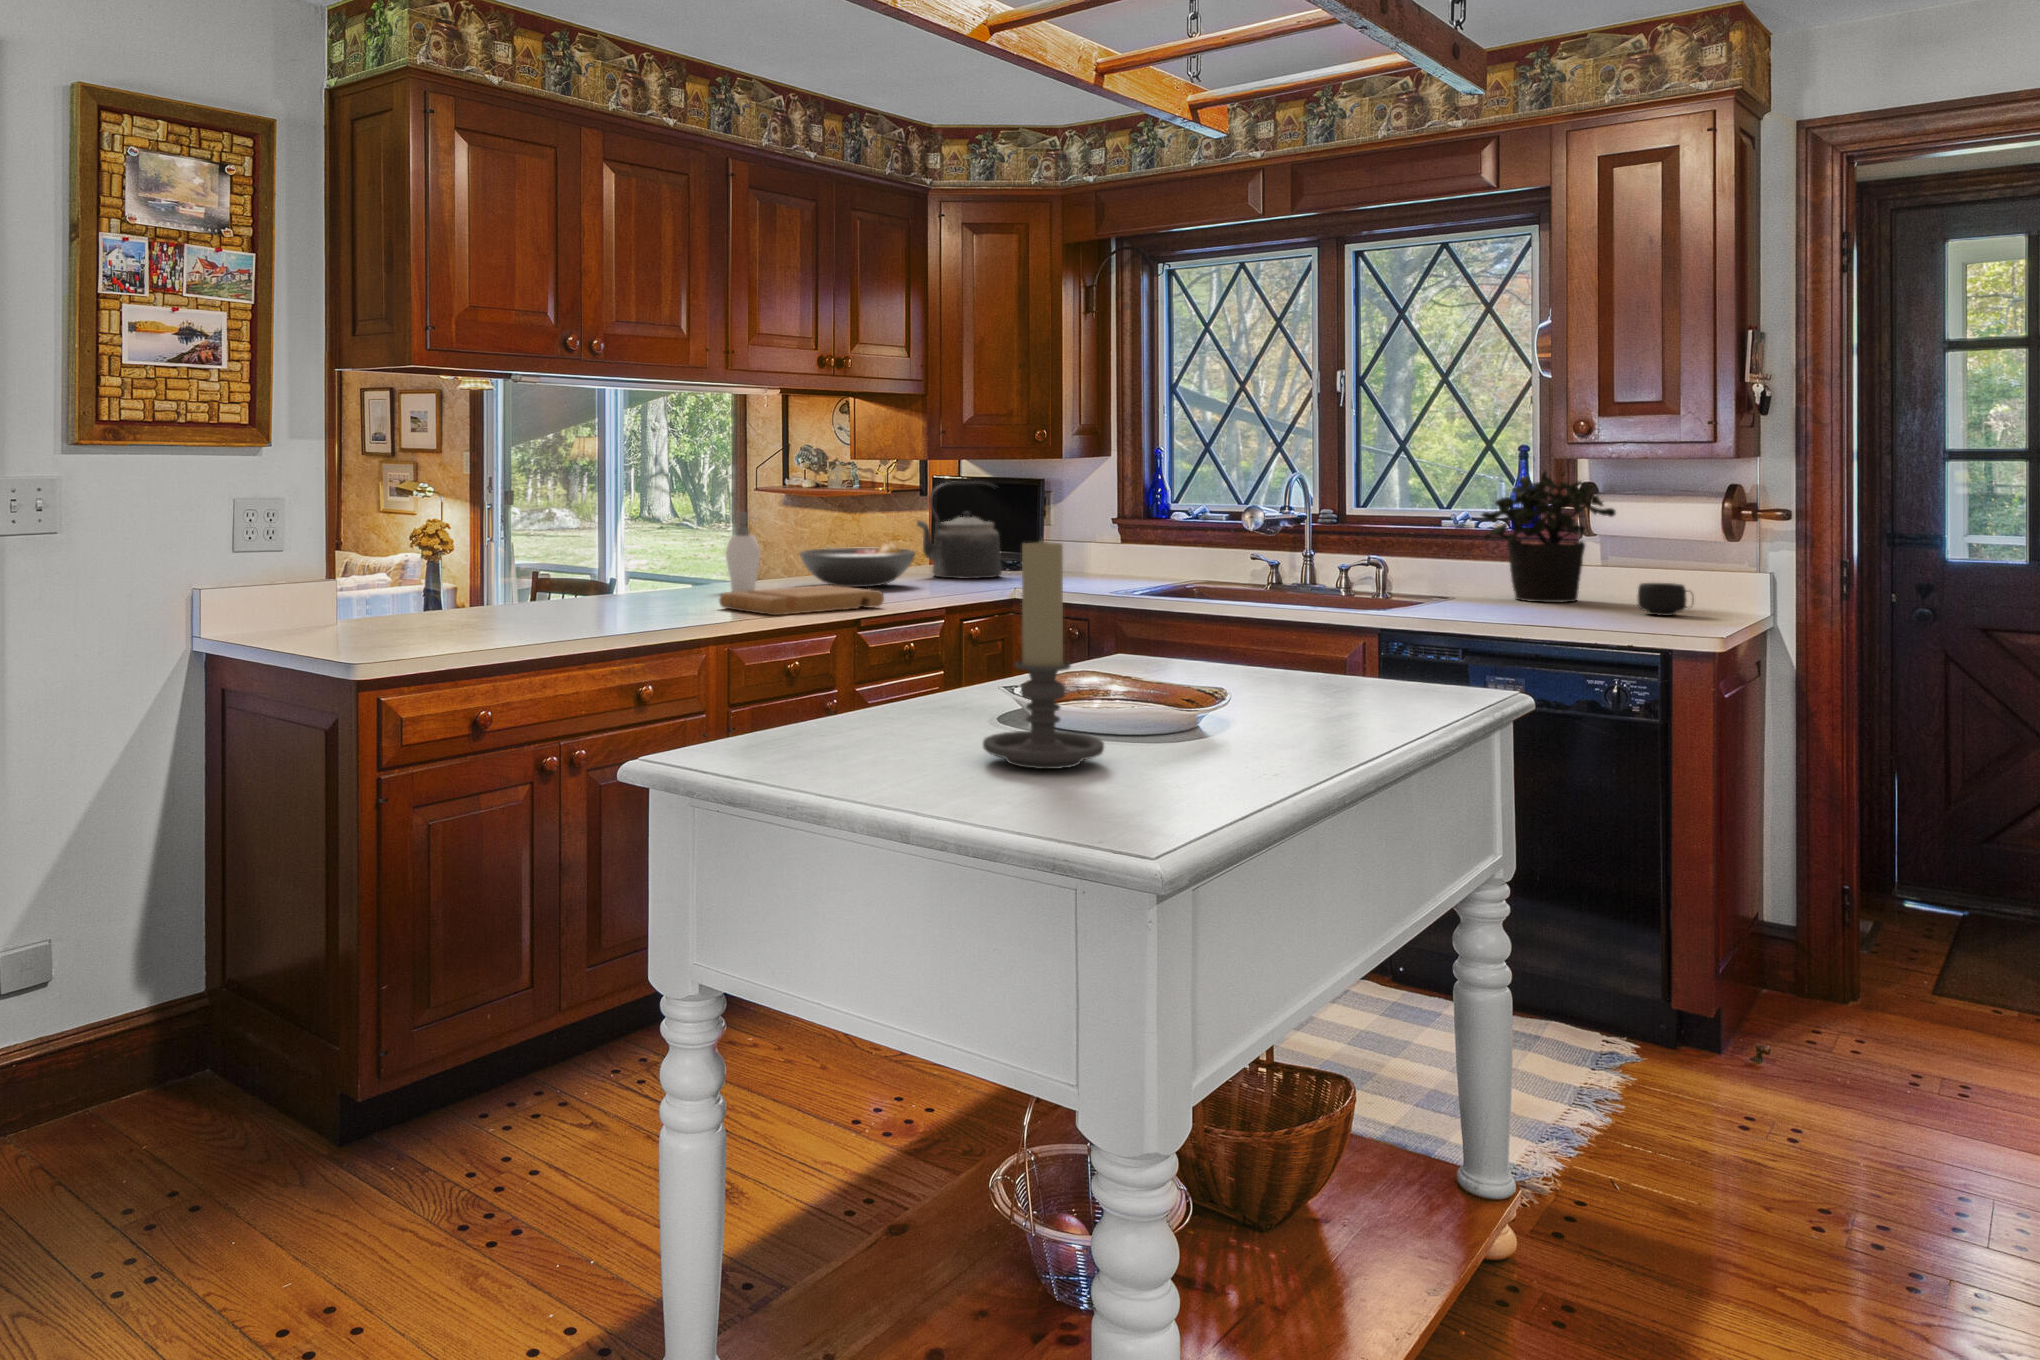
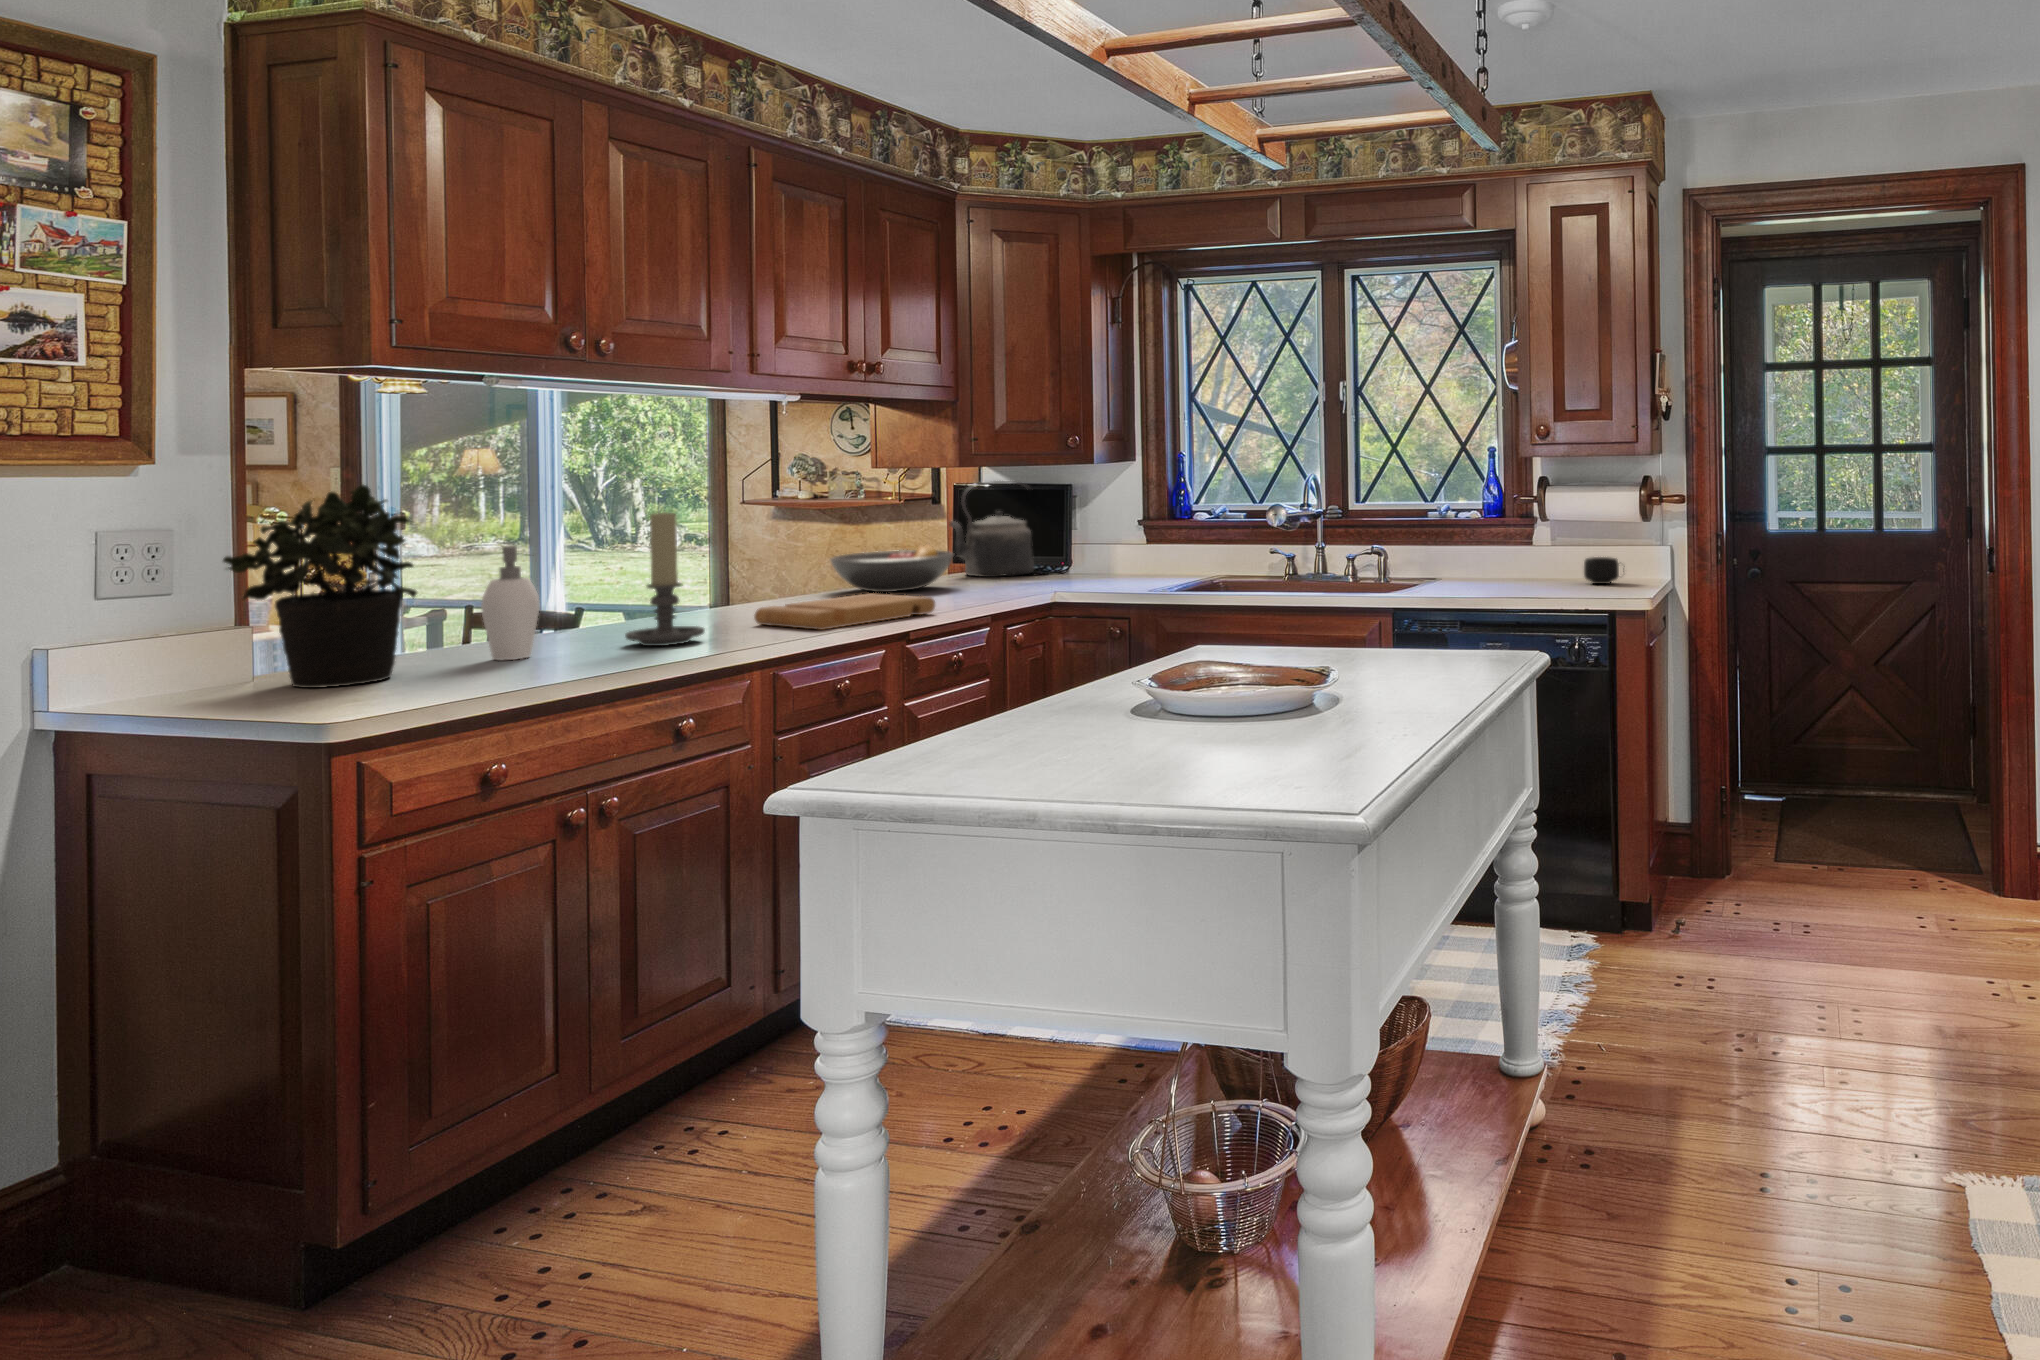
potted plant: present [1481,471,1616,602] -> present [223,485,417,688]
soap dispenser: present [726,512,760,592] -> present [481,546,540,660]
candle holder: present [983,540,1104,769] -> present [625,512,705,646]

